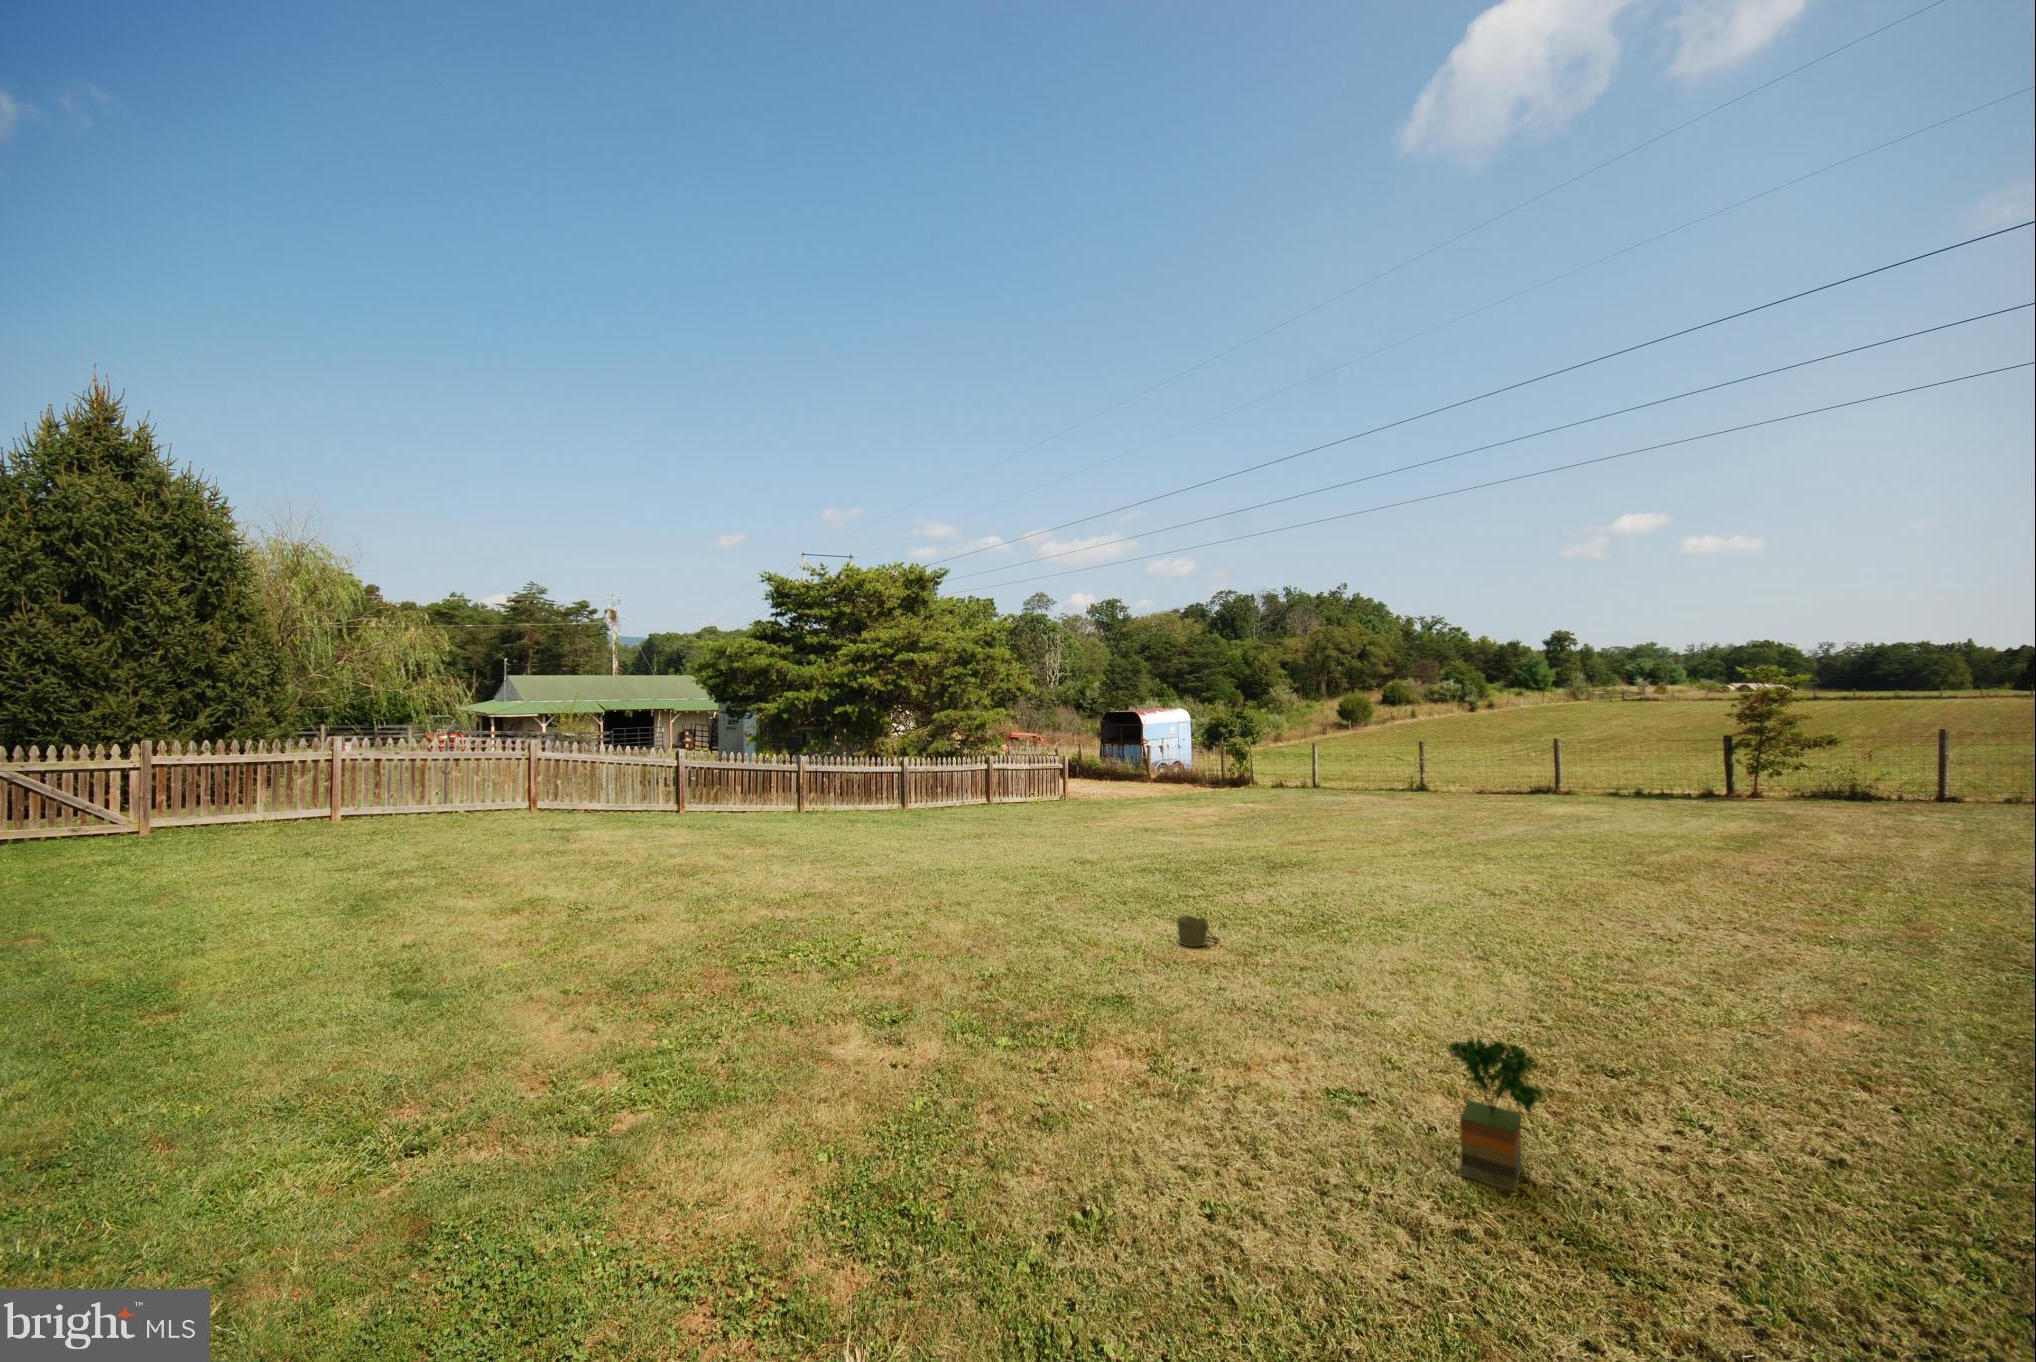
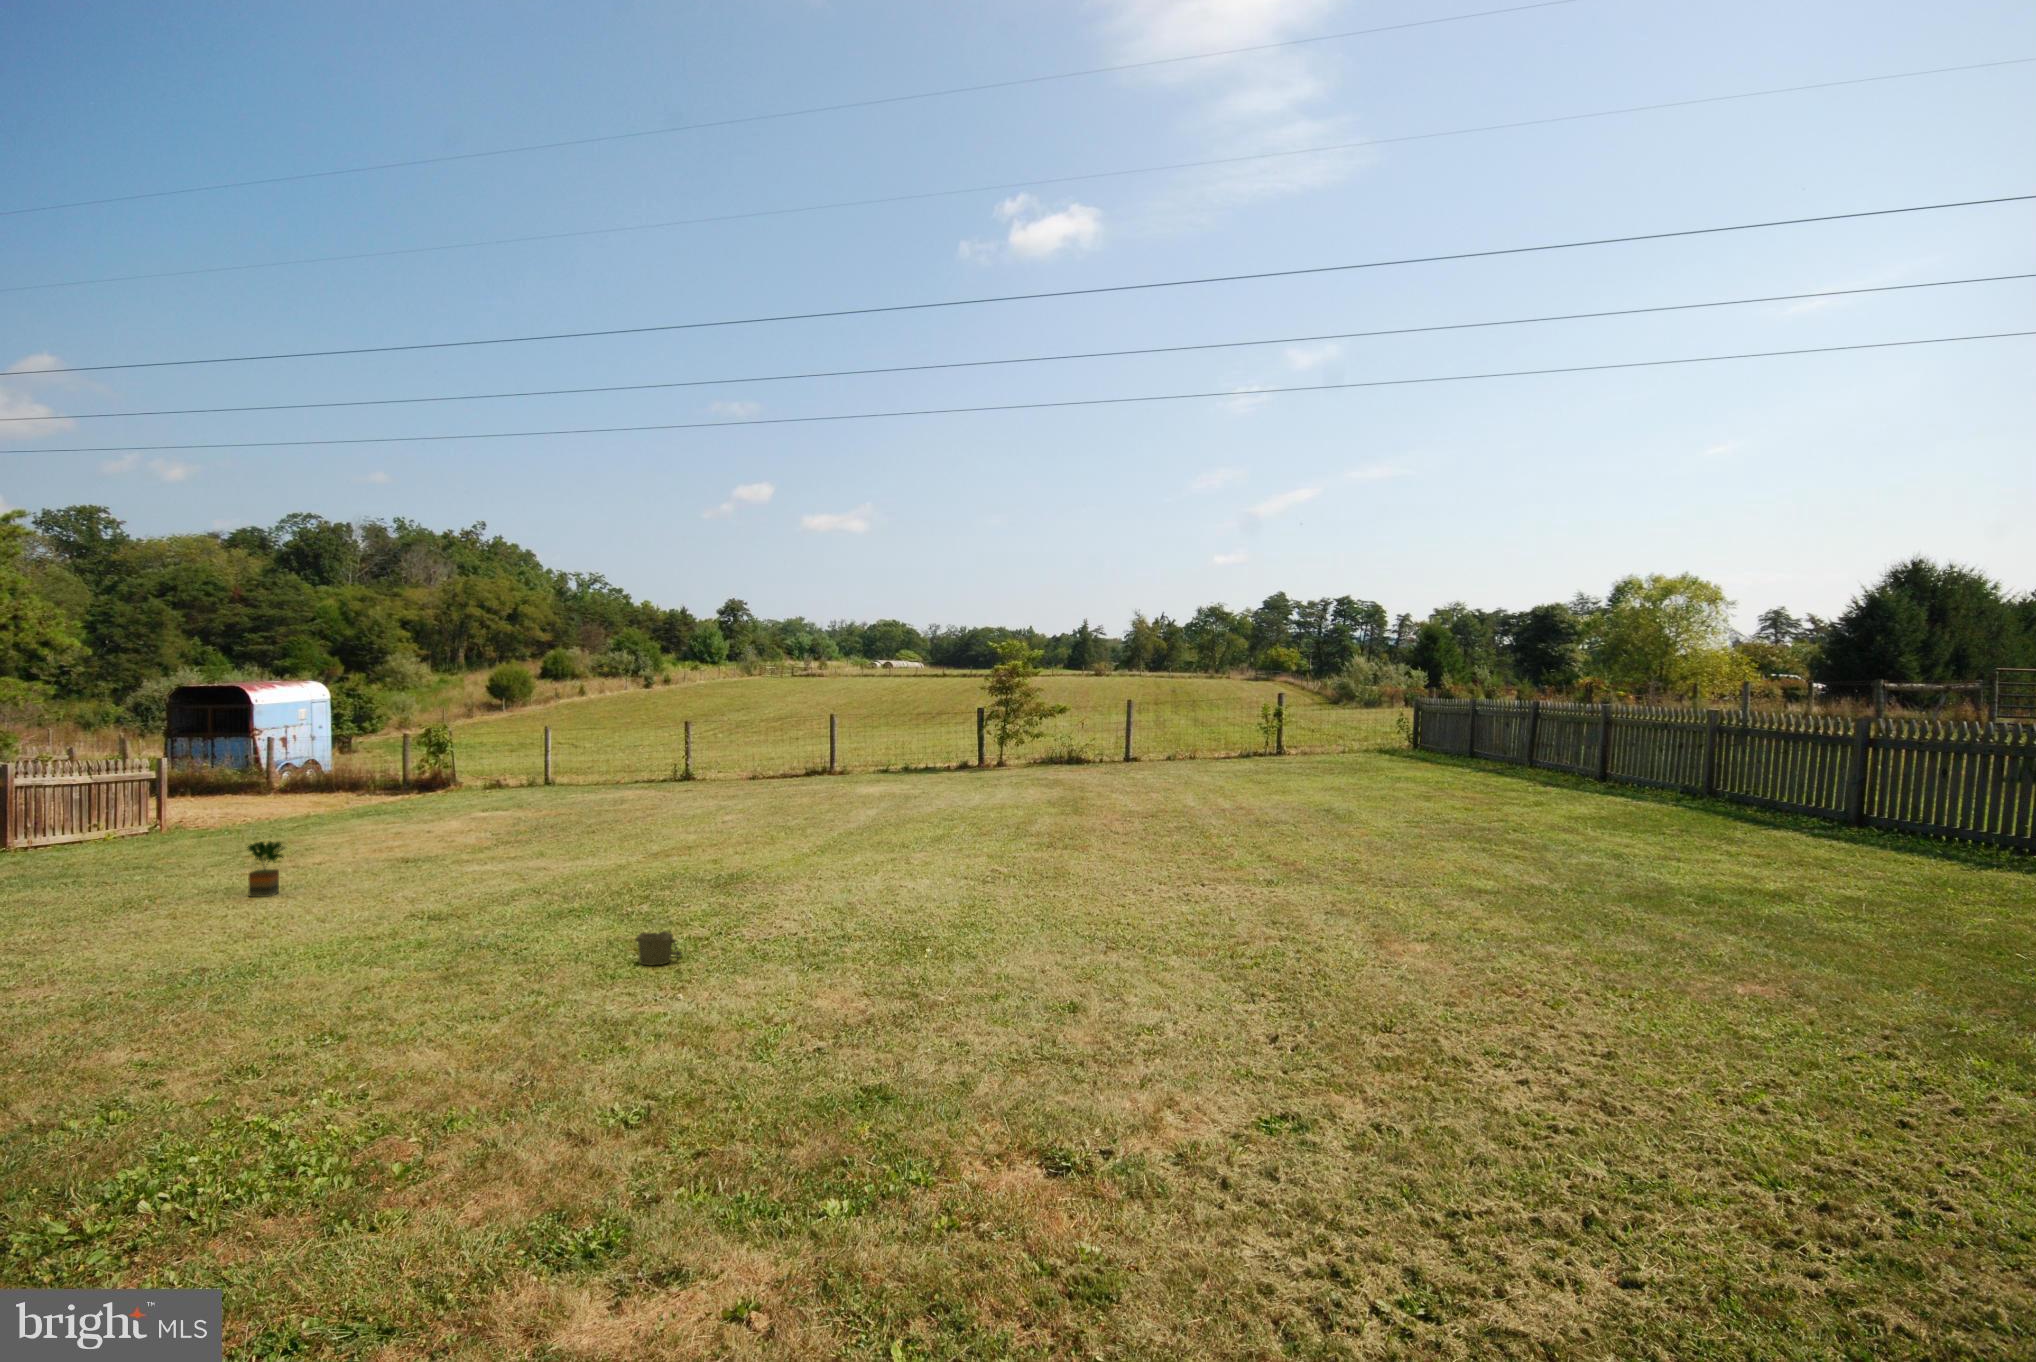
potted tree: present [1448,1038,1543,1192] -> present [247,841,285,897]

